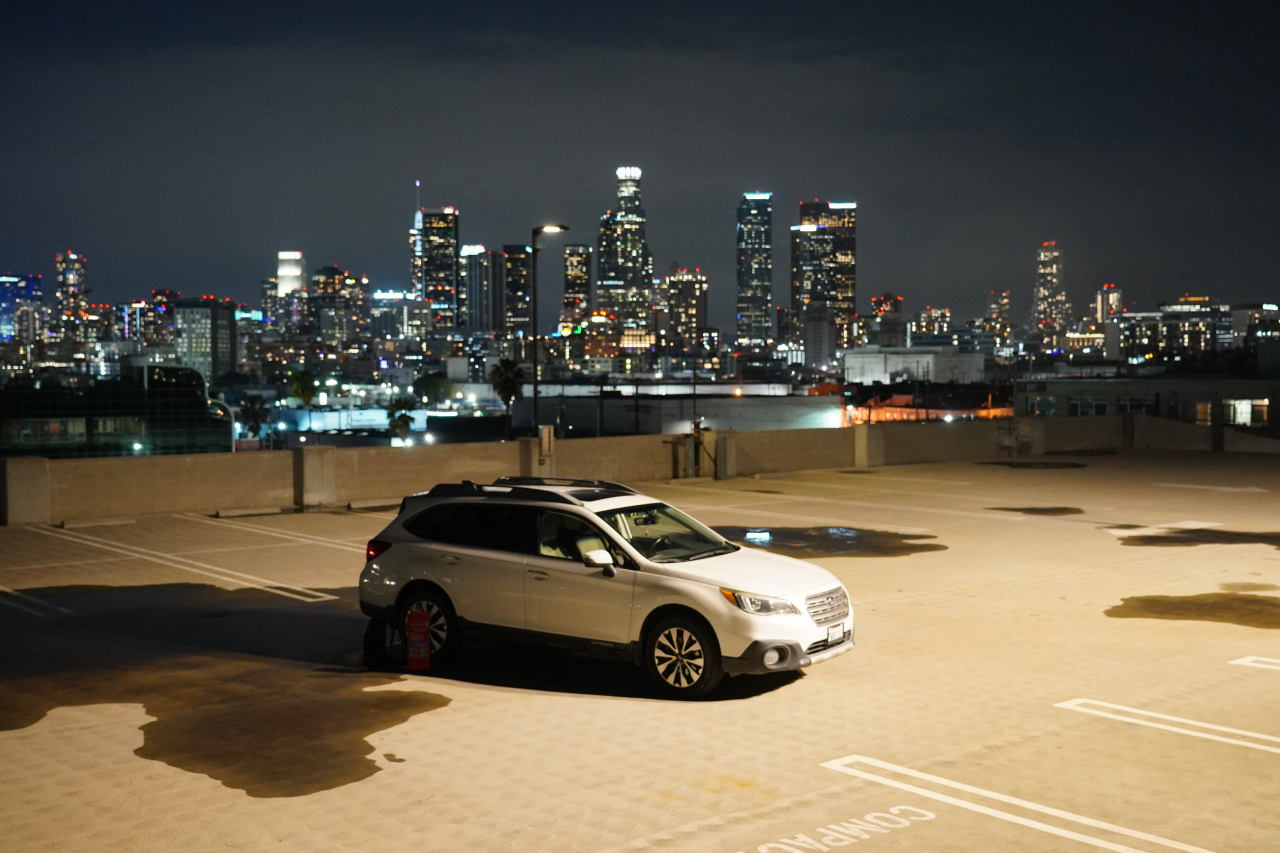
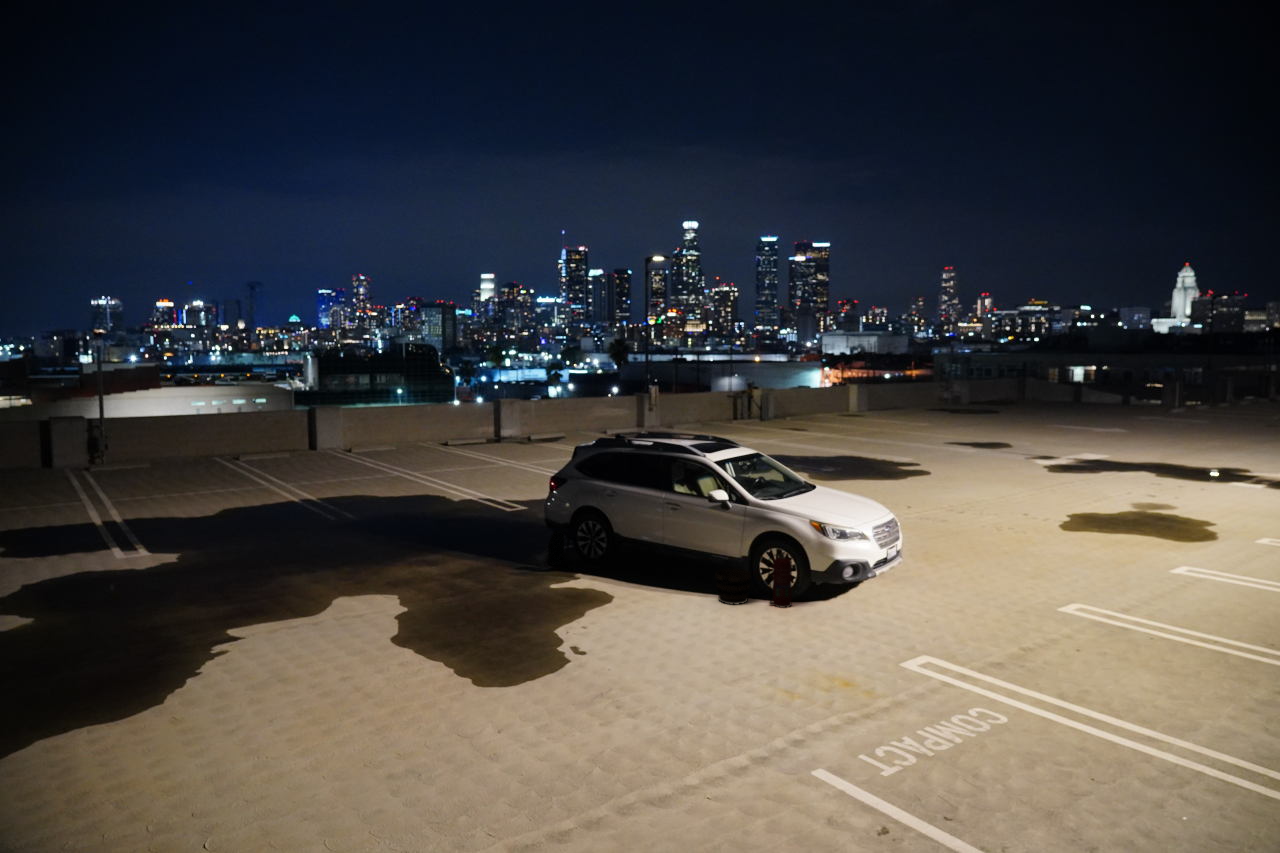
fire extinguisher: present [400,602,430,670] -> present [768,552,792,608]
bucket: none [594,658,643,706] -> present [716,569,751,605]

